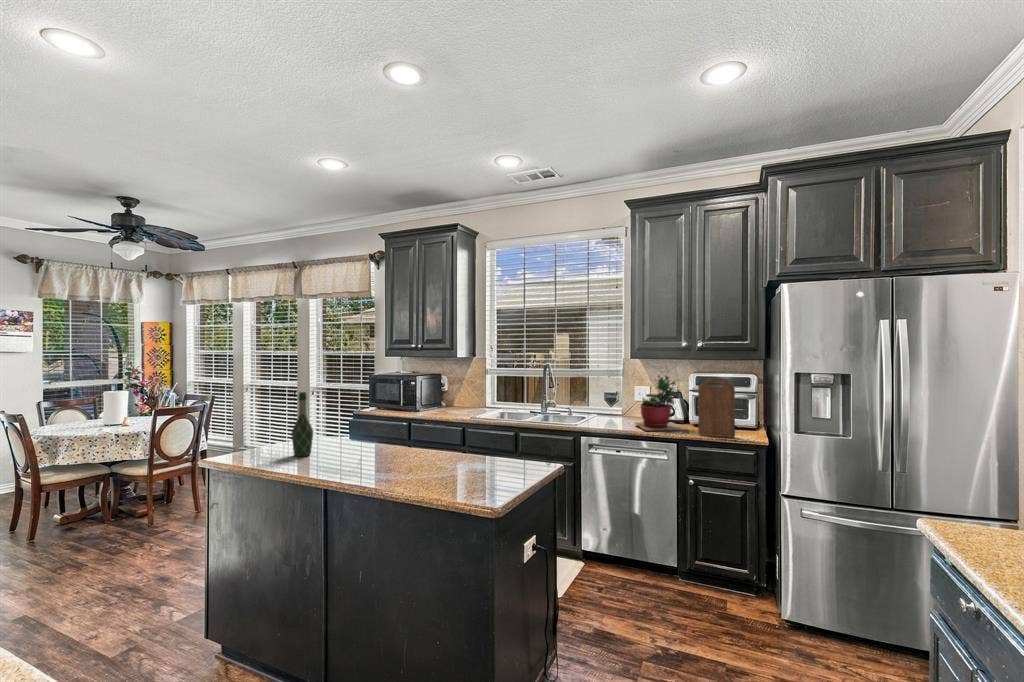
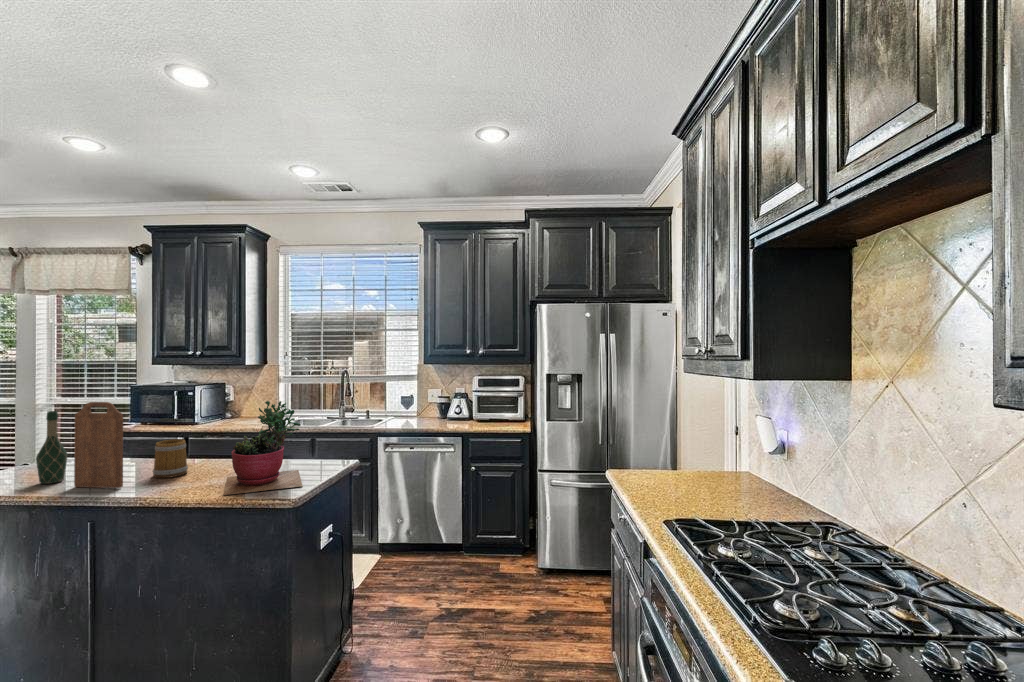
succulent plant: present [634,375,686,430] -> present [223,401,303,495]
cutting board: present [698,378,735,438] -> present [74,402,123,488]
mug: none [375,425,404,461] -> present [153,439,188,478]

